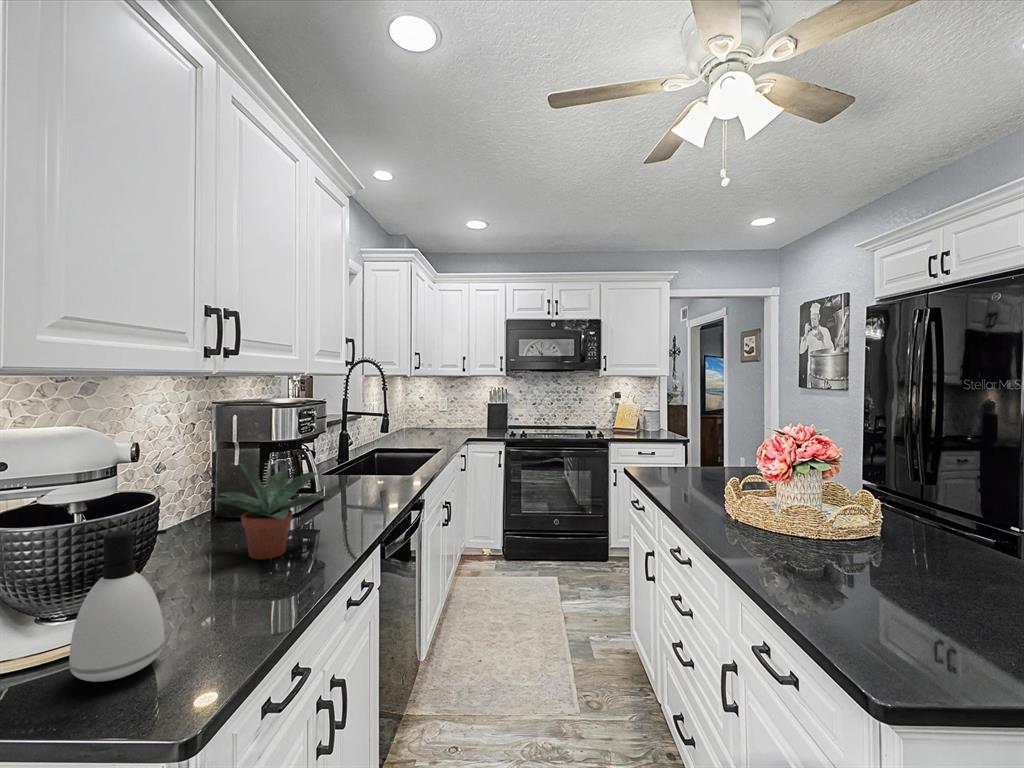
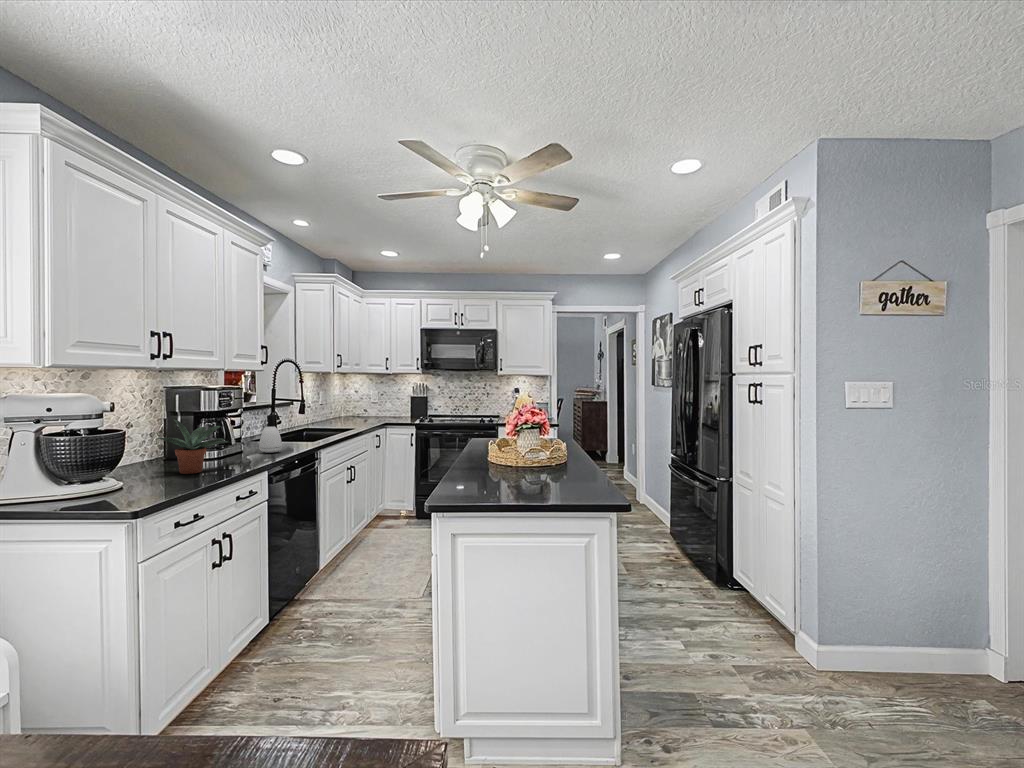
soap dispenser: present [69,530,167,682] -> present [259,415,282,453]

